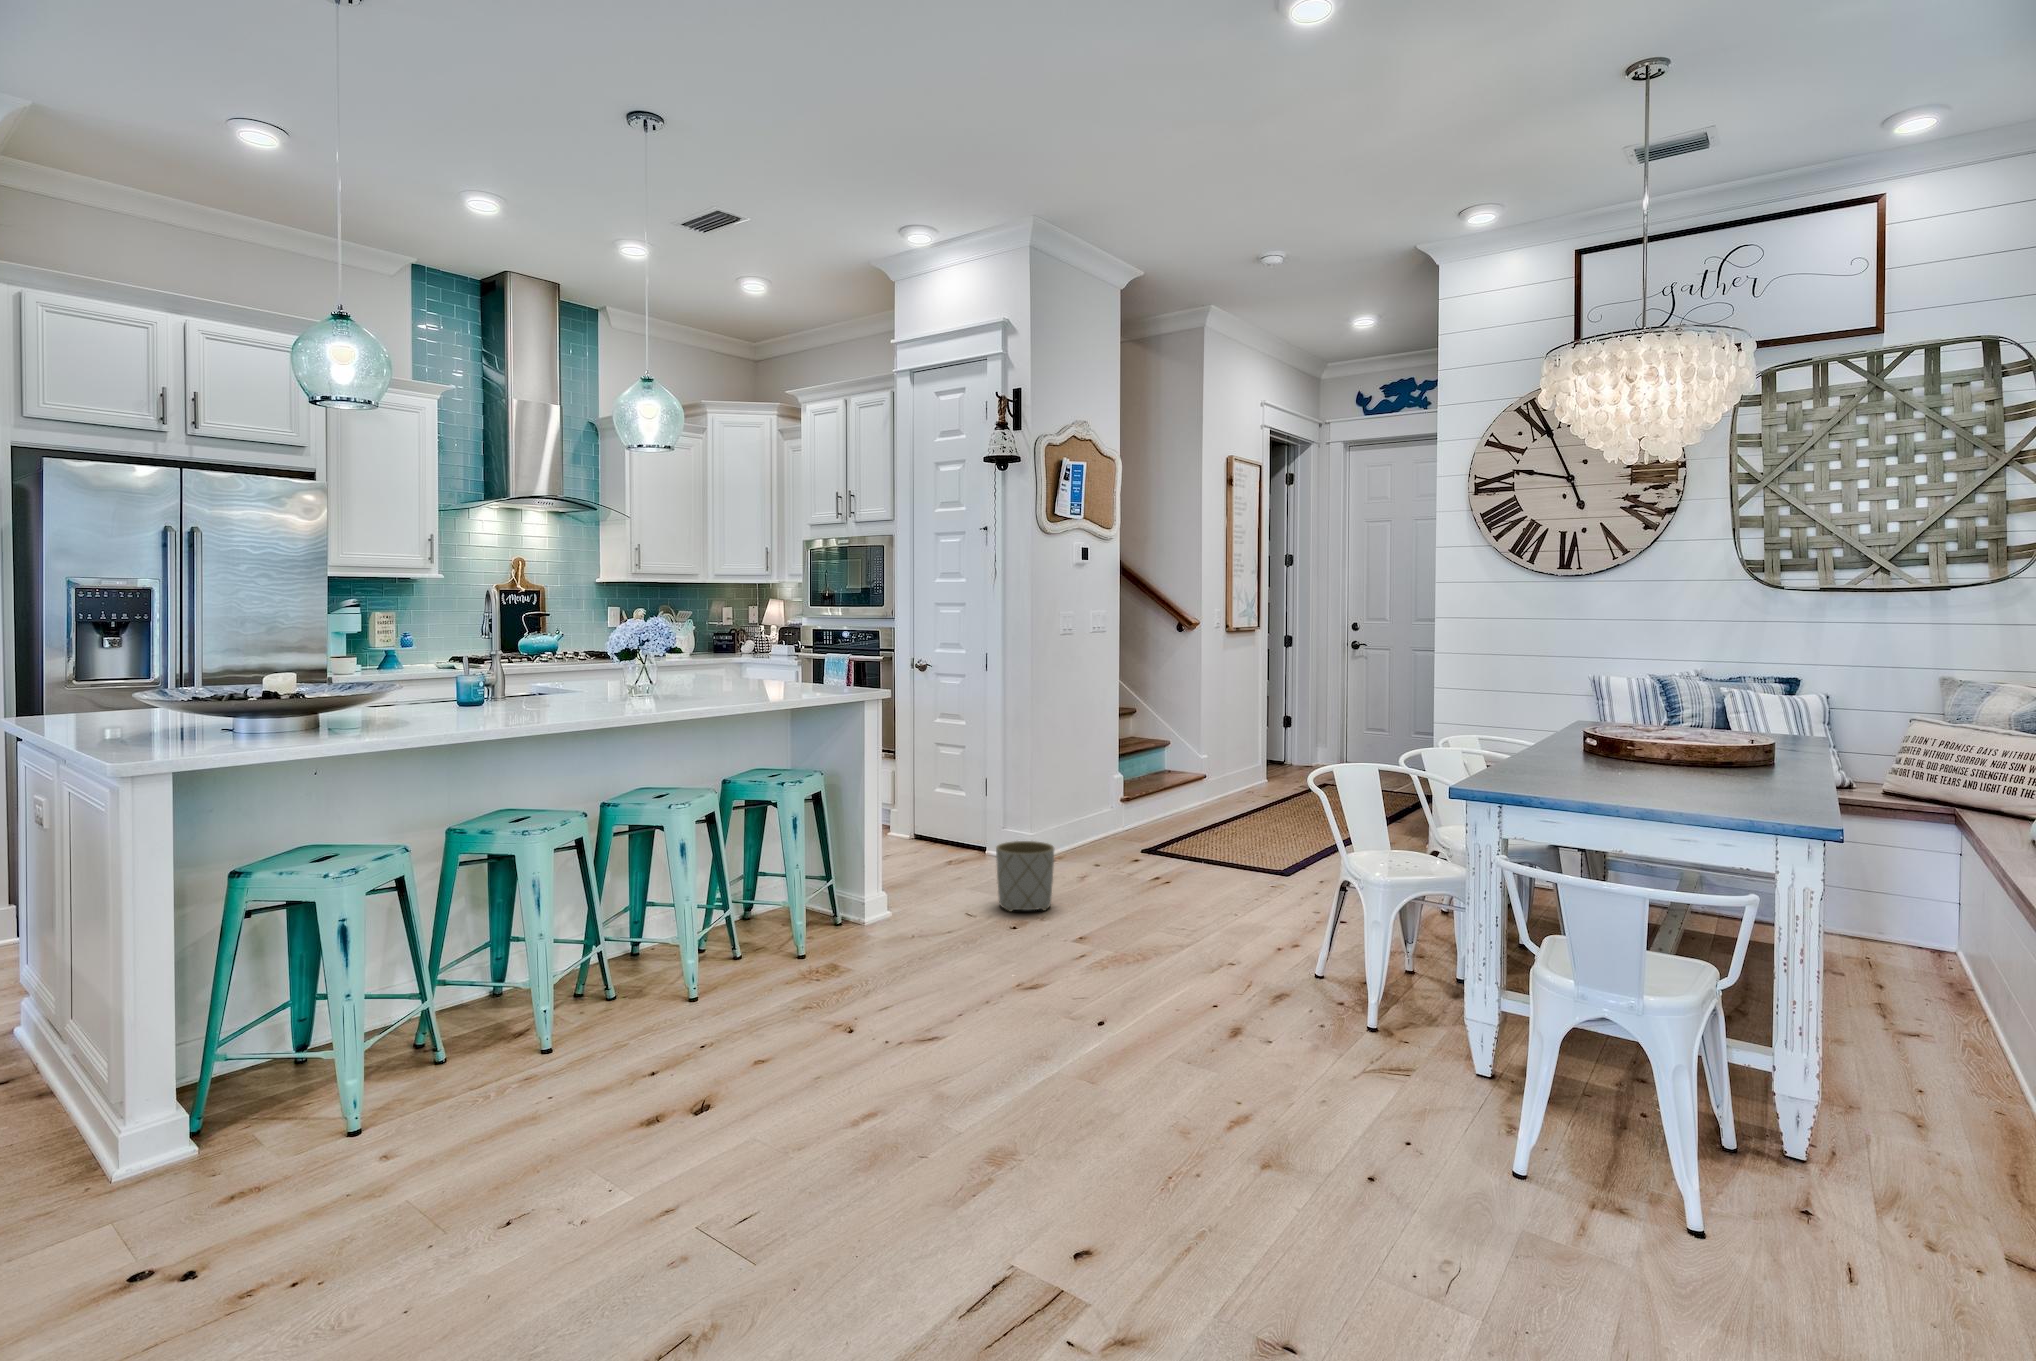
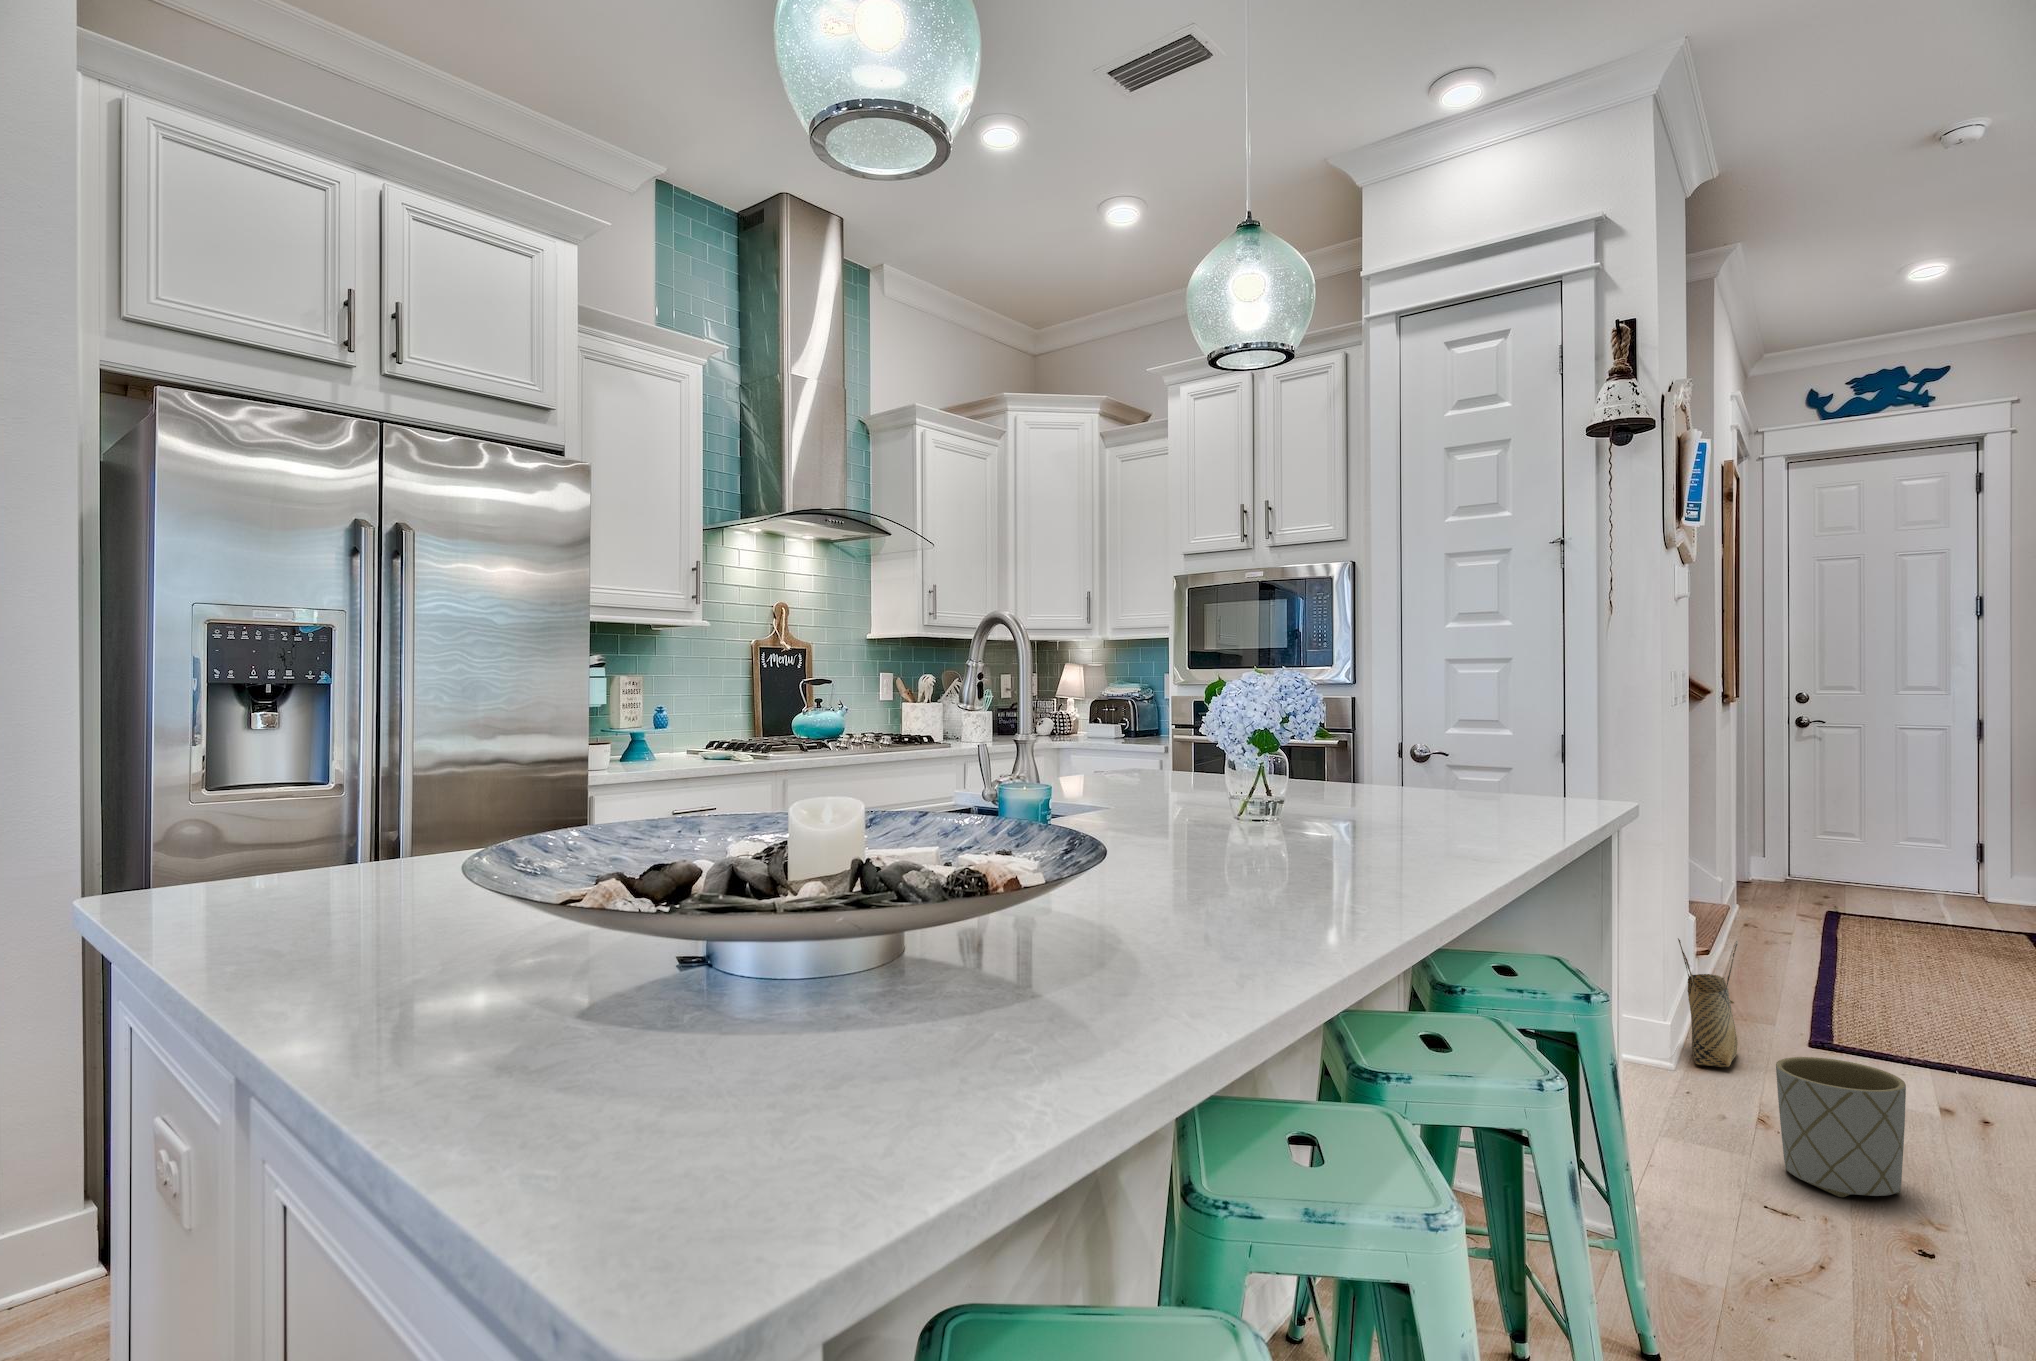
woven basket: none [1052,783,1091,860] -> present [1678,939,1738,1067]

